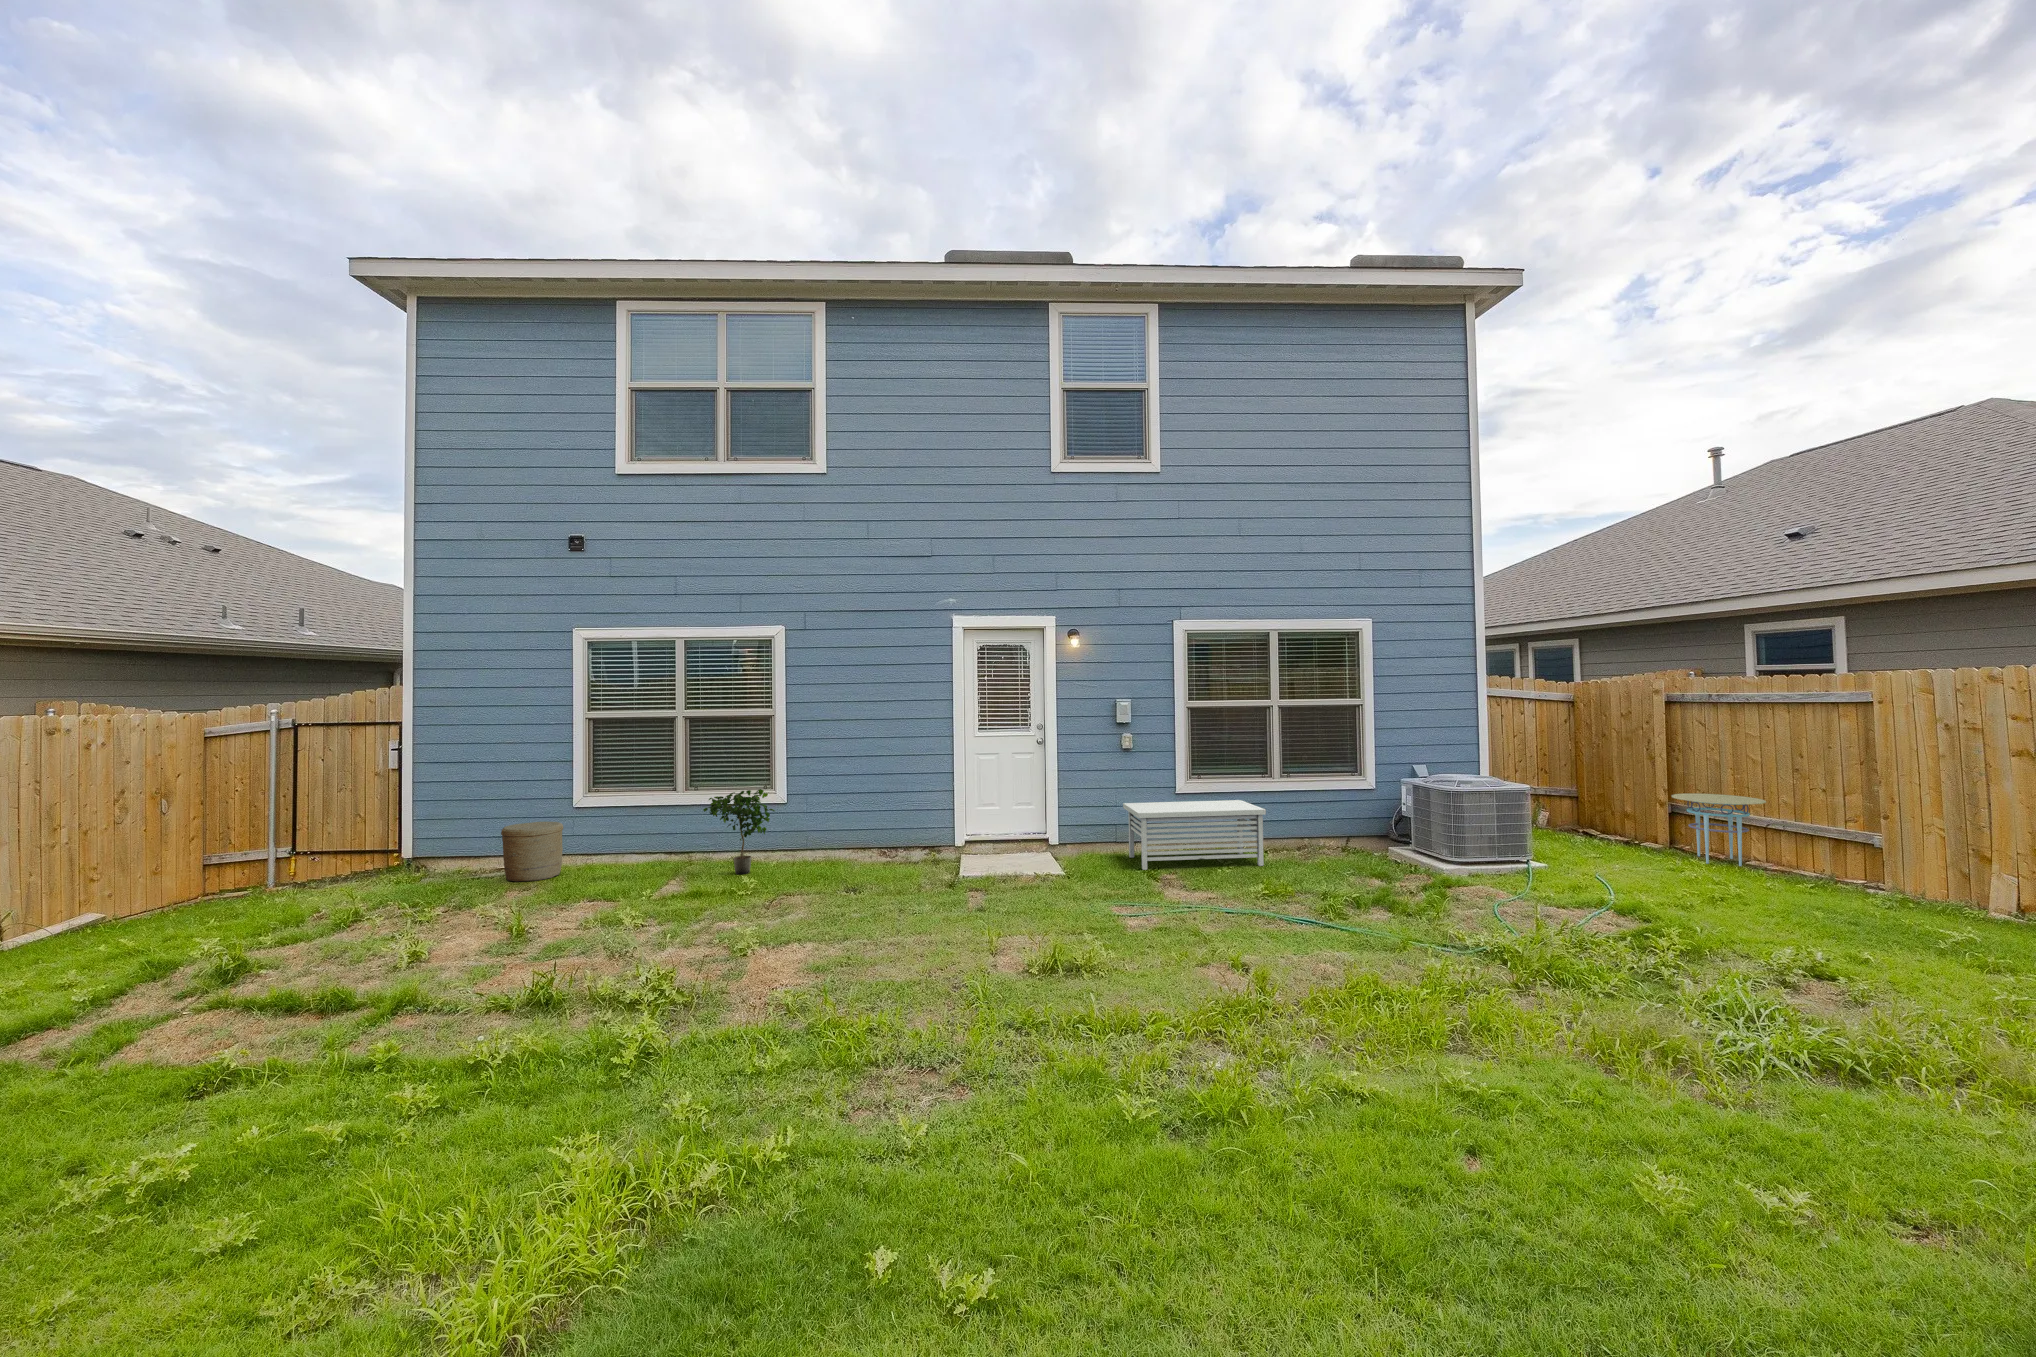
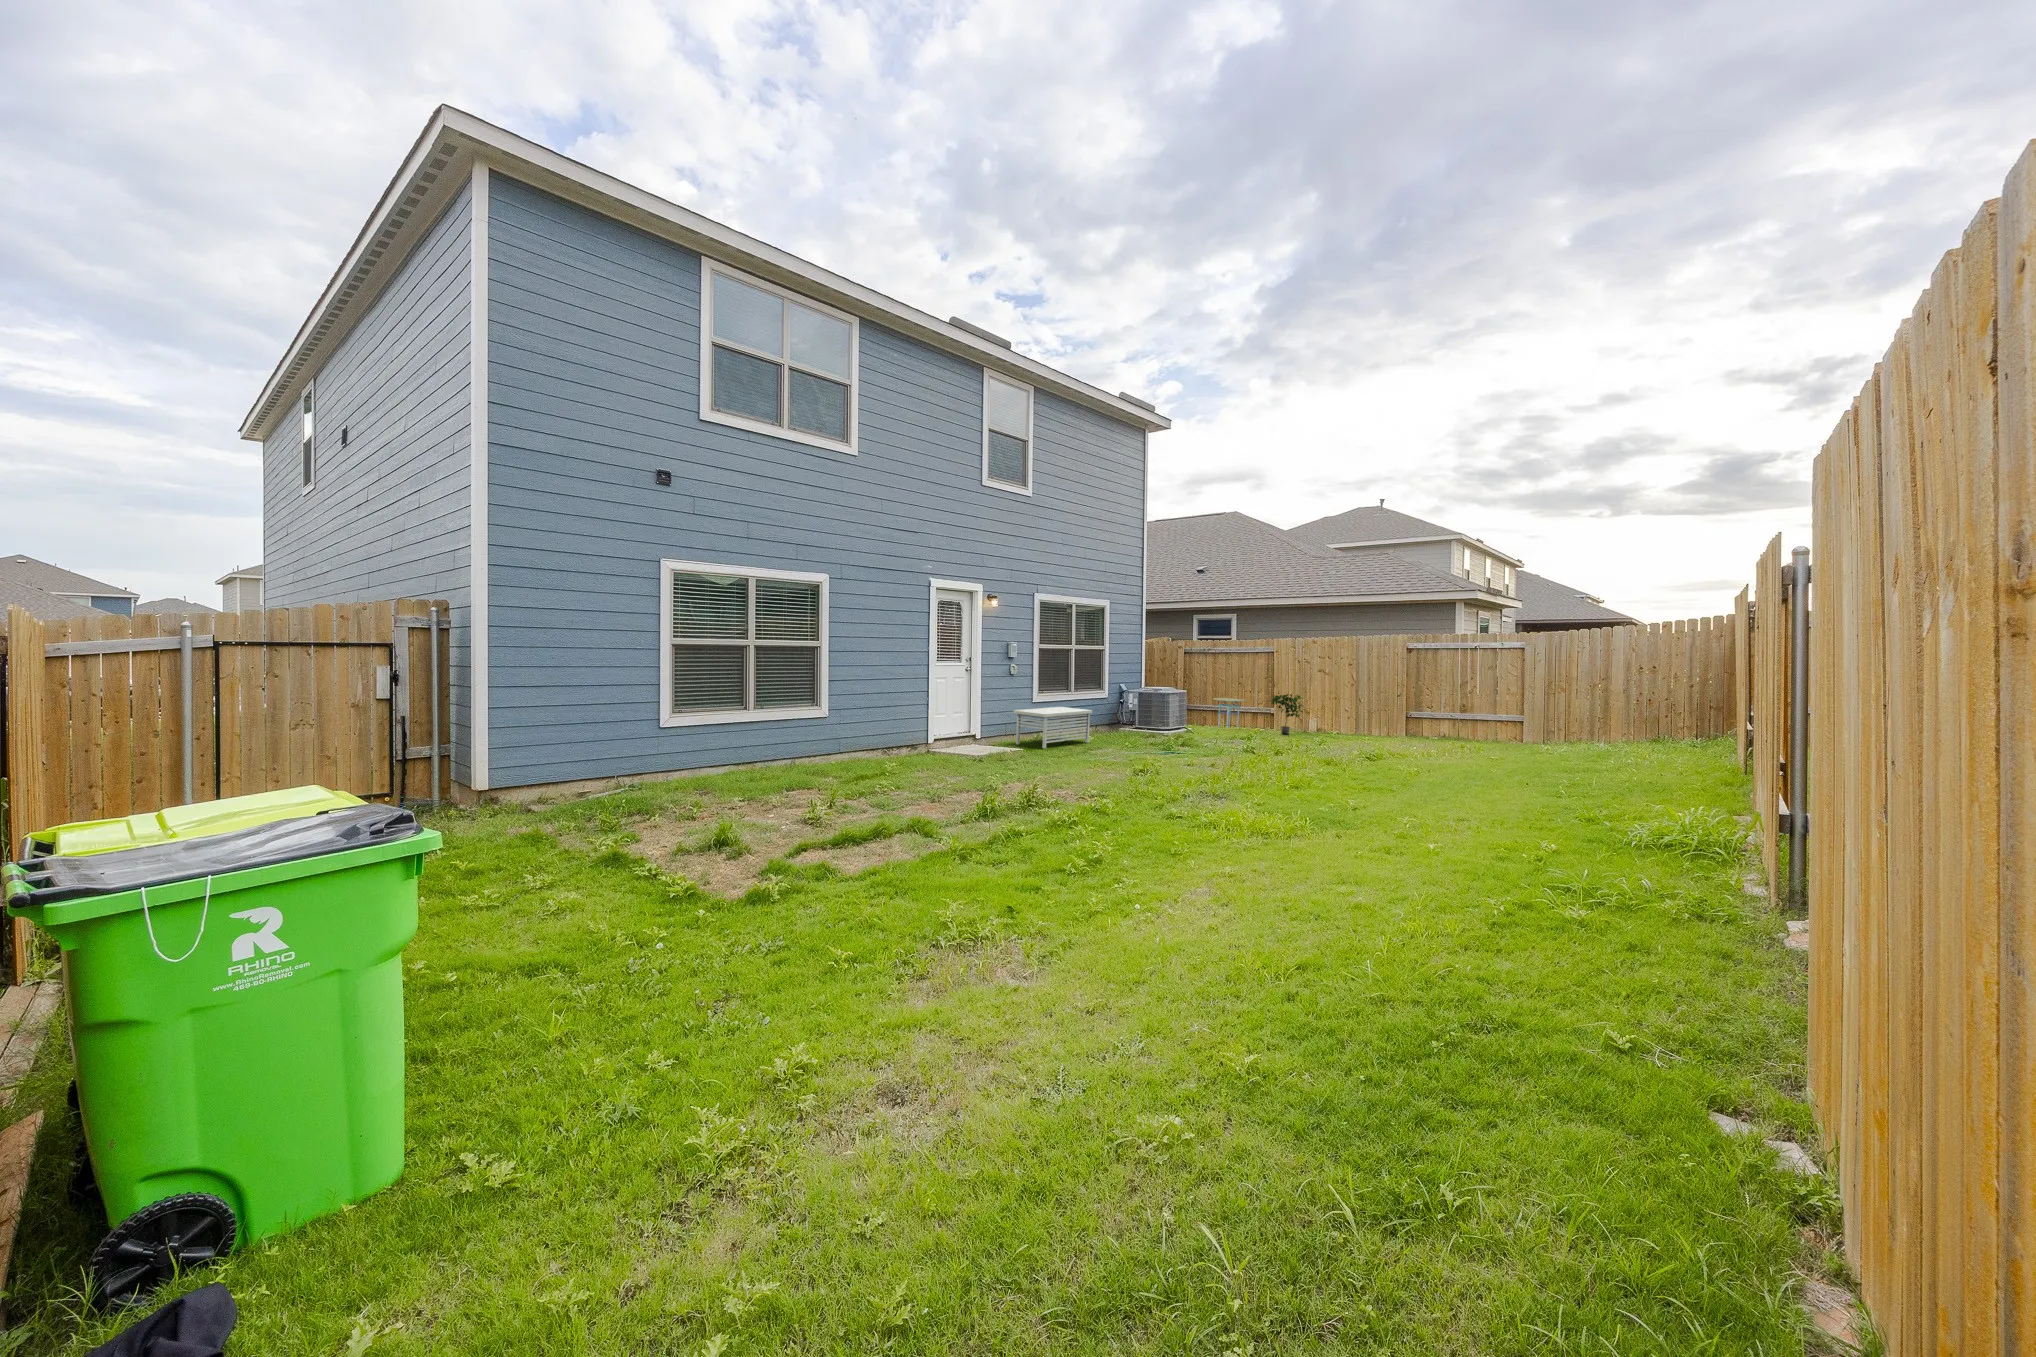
potted plant: present [703,789,775,874] -> present [1269,694,1304,735]
woven basket: present [501,822,563,882] -> none [621,741,676,795]

